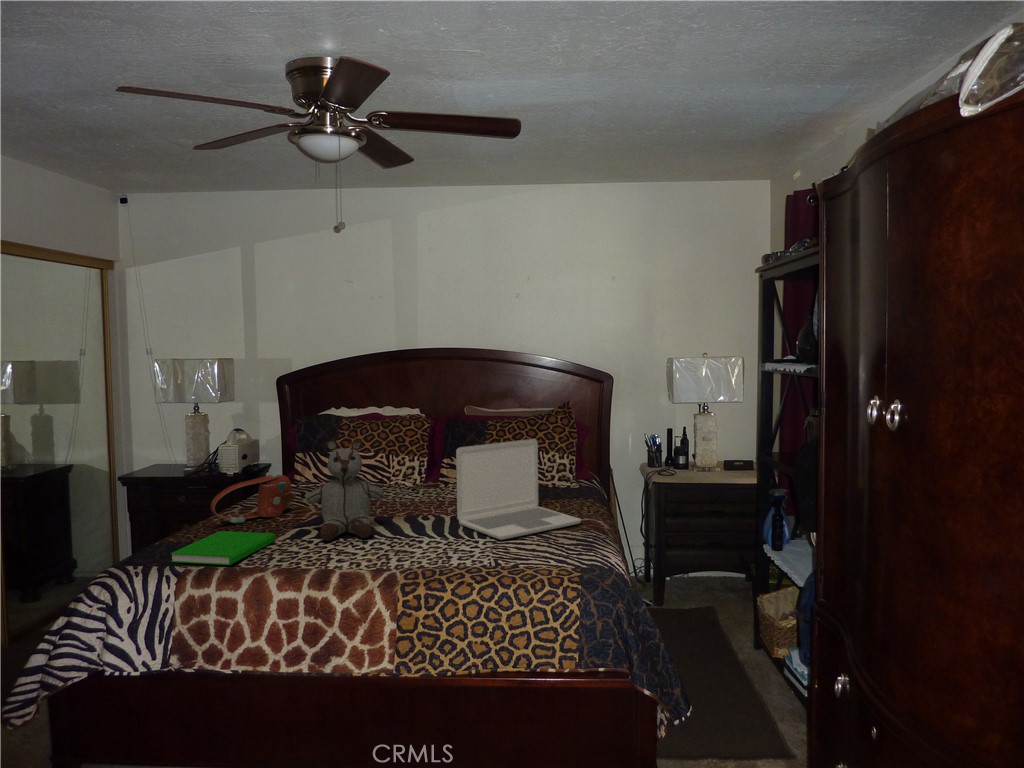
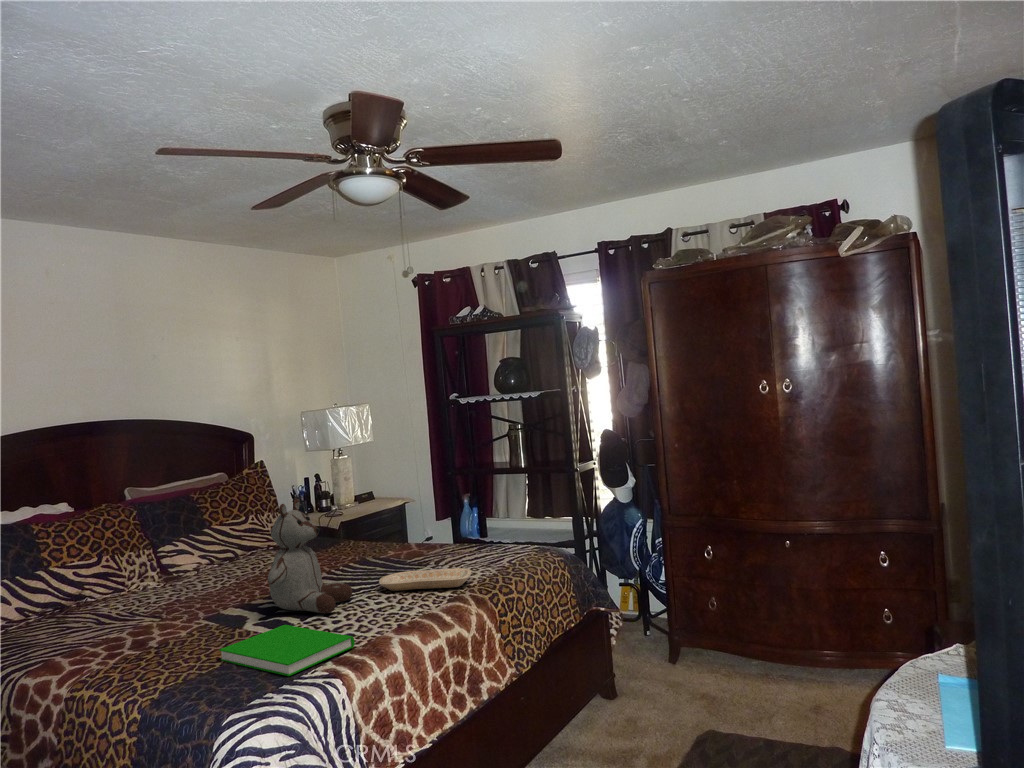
laptop: present [456,439,581,540] -> none [347,482,433,573]
handbag: present [211,475,296,523] -> none [139,580,182,652]
tray: none [391,532,446,565] -> present [379,568,471,591]

